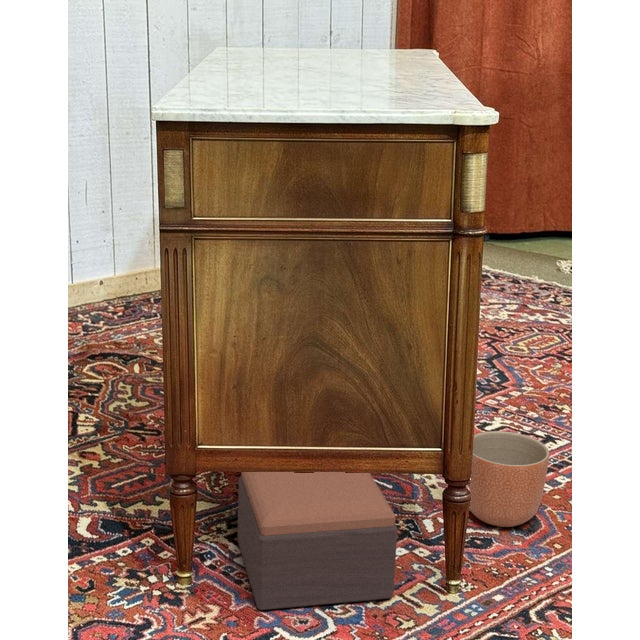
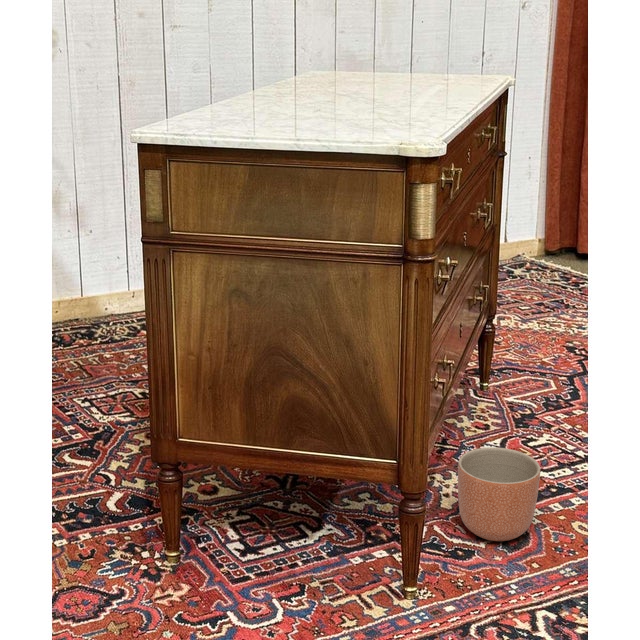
footstool: present [238,472,398,610] -> none [218,459,352,597]

